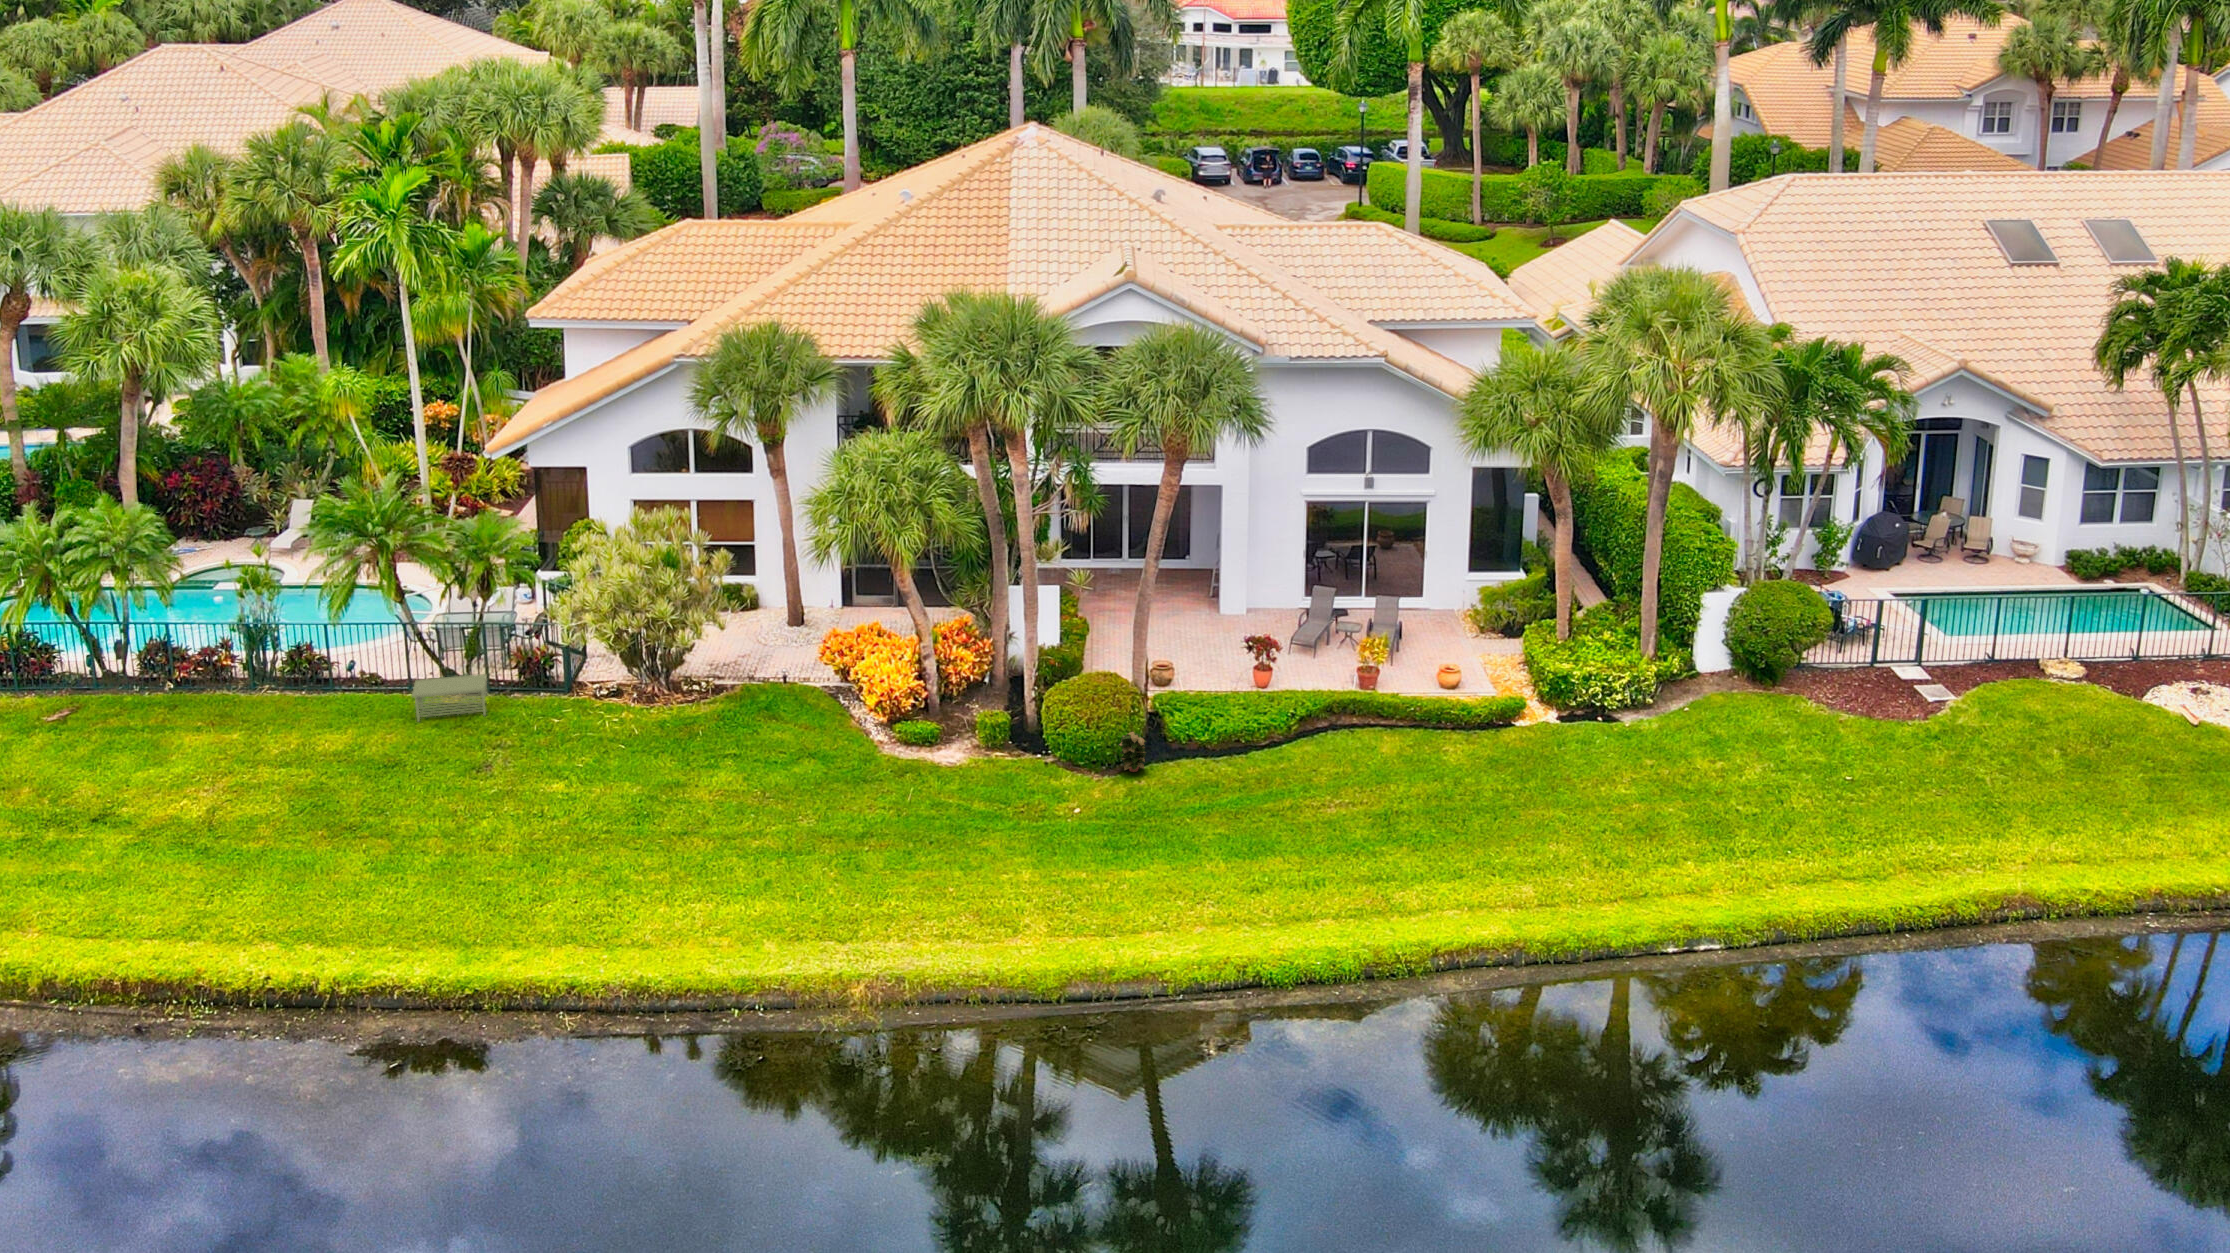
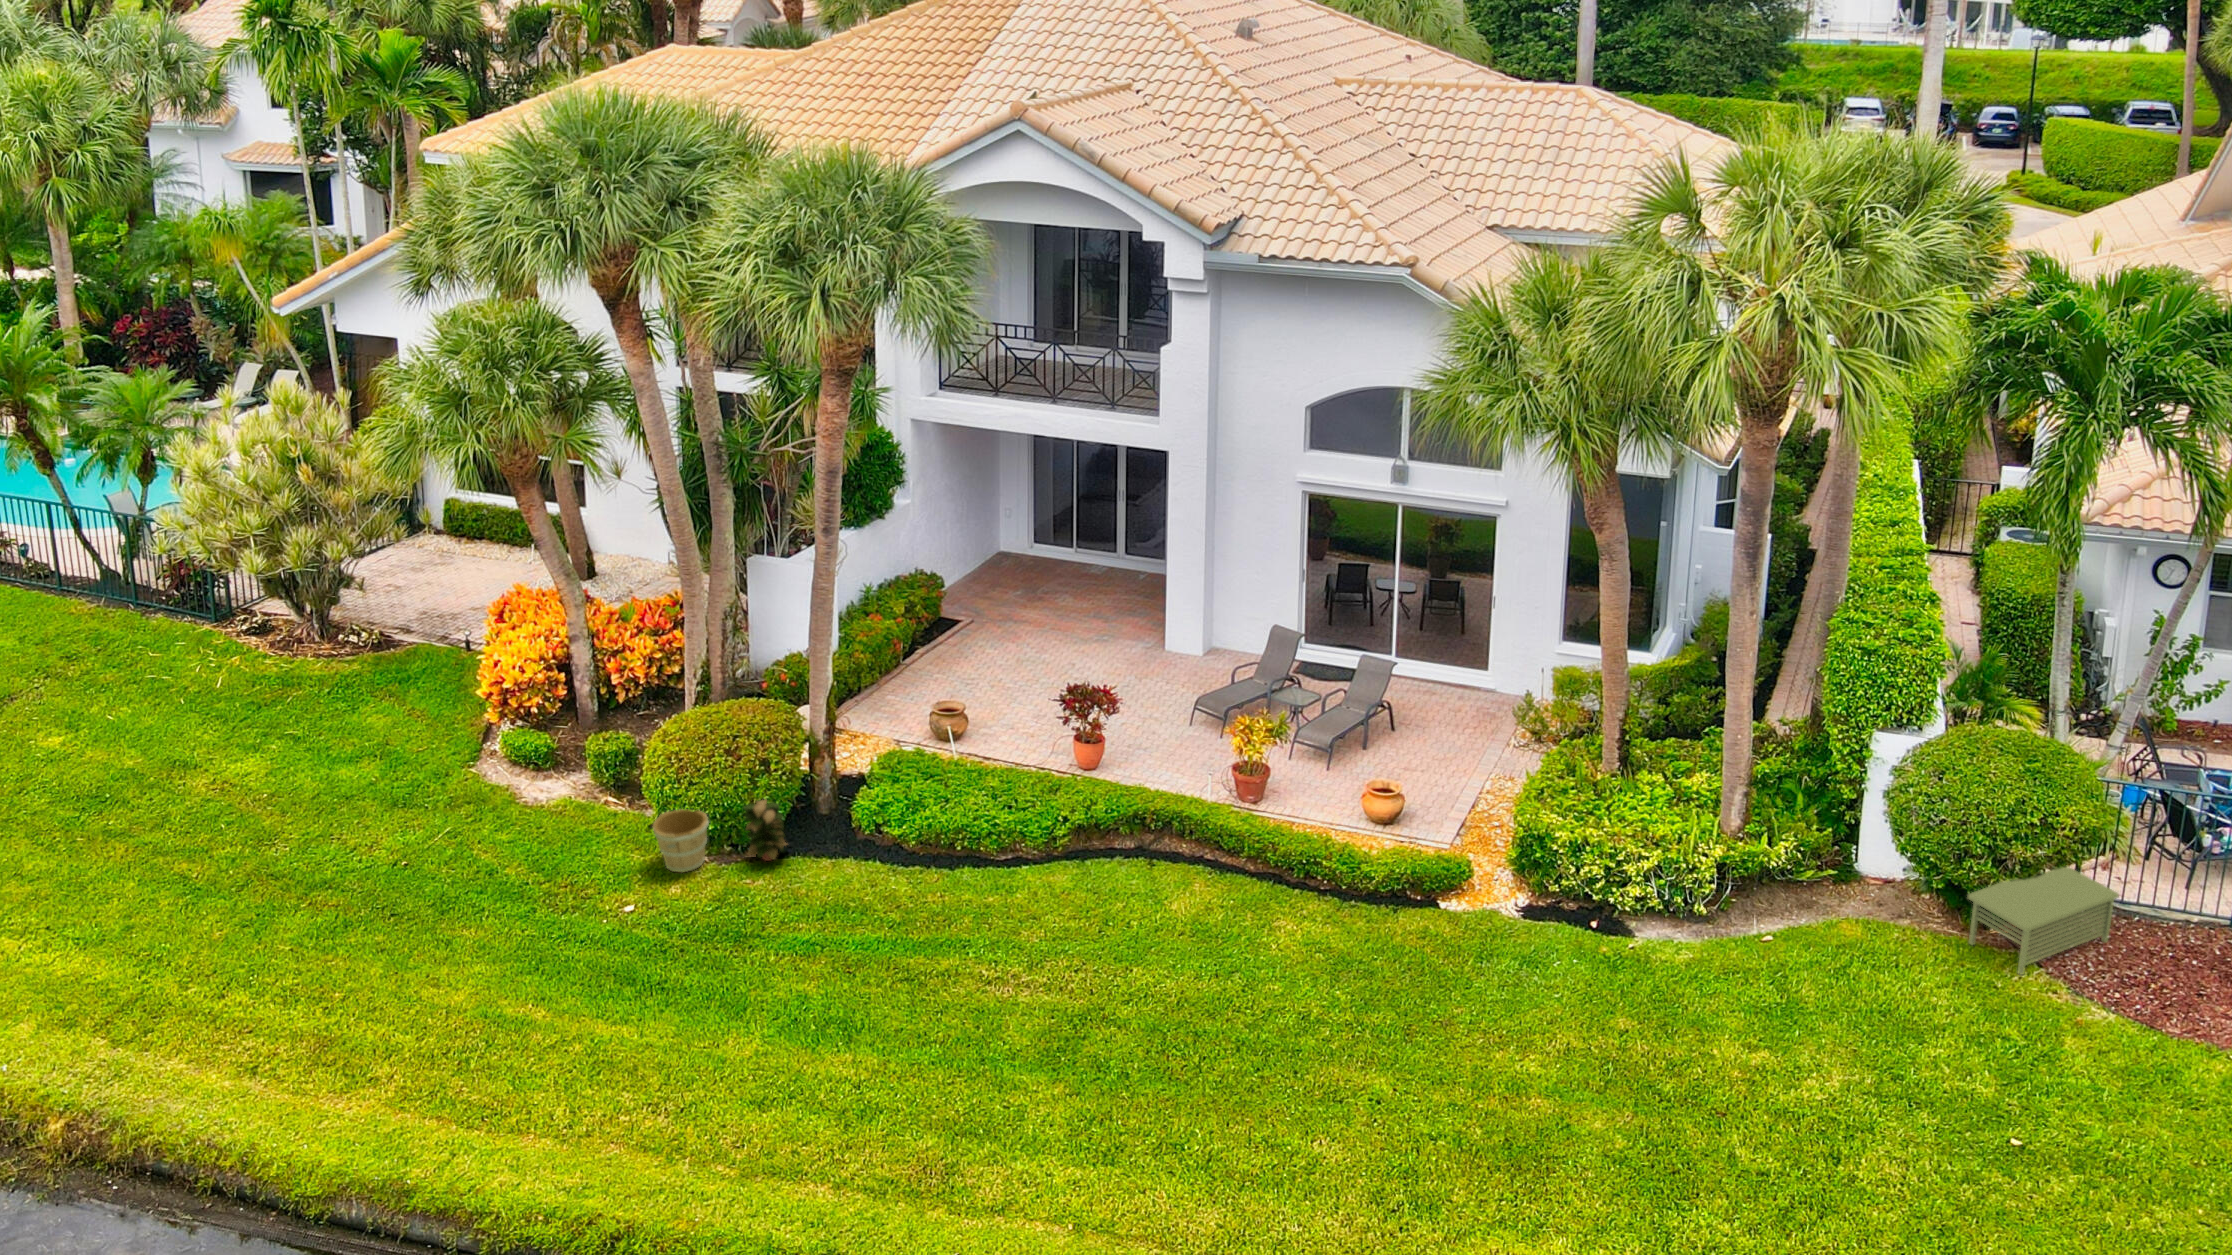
storage bench: present [412,674,488,721] -> present [1968,867,2119,975]
wooden bucket: none [1066,747,1103,788] -> present [653,809,709,872]

